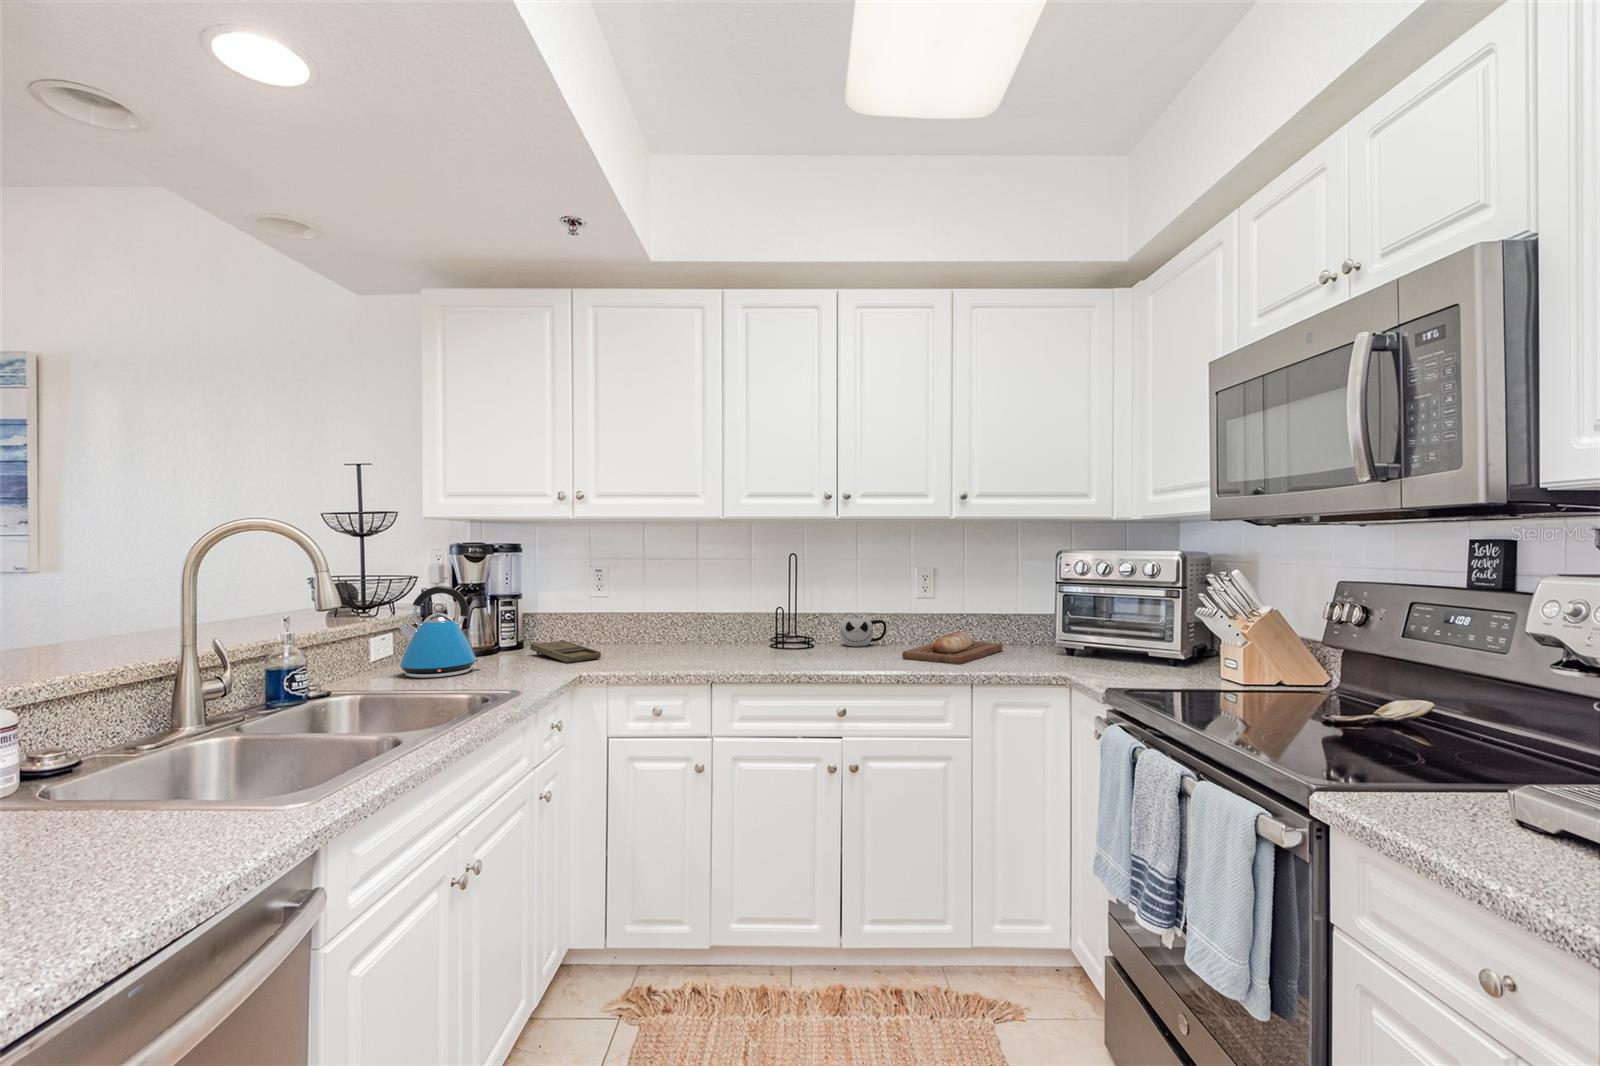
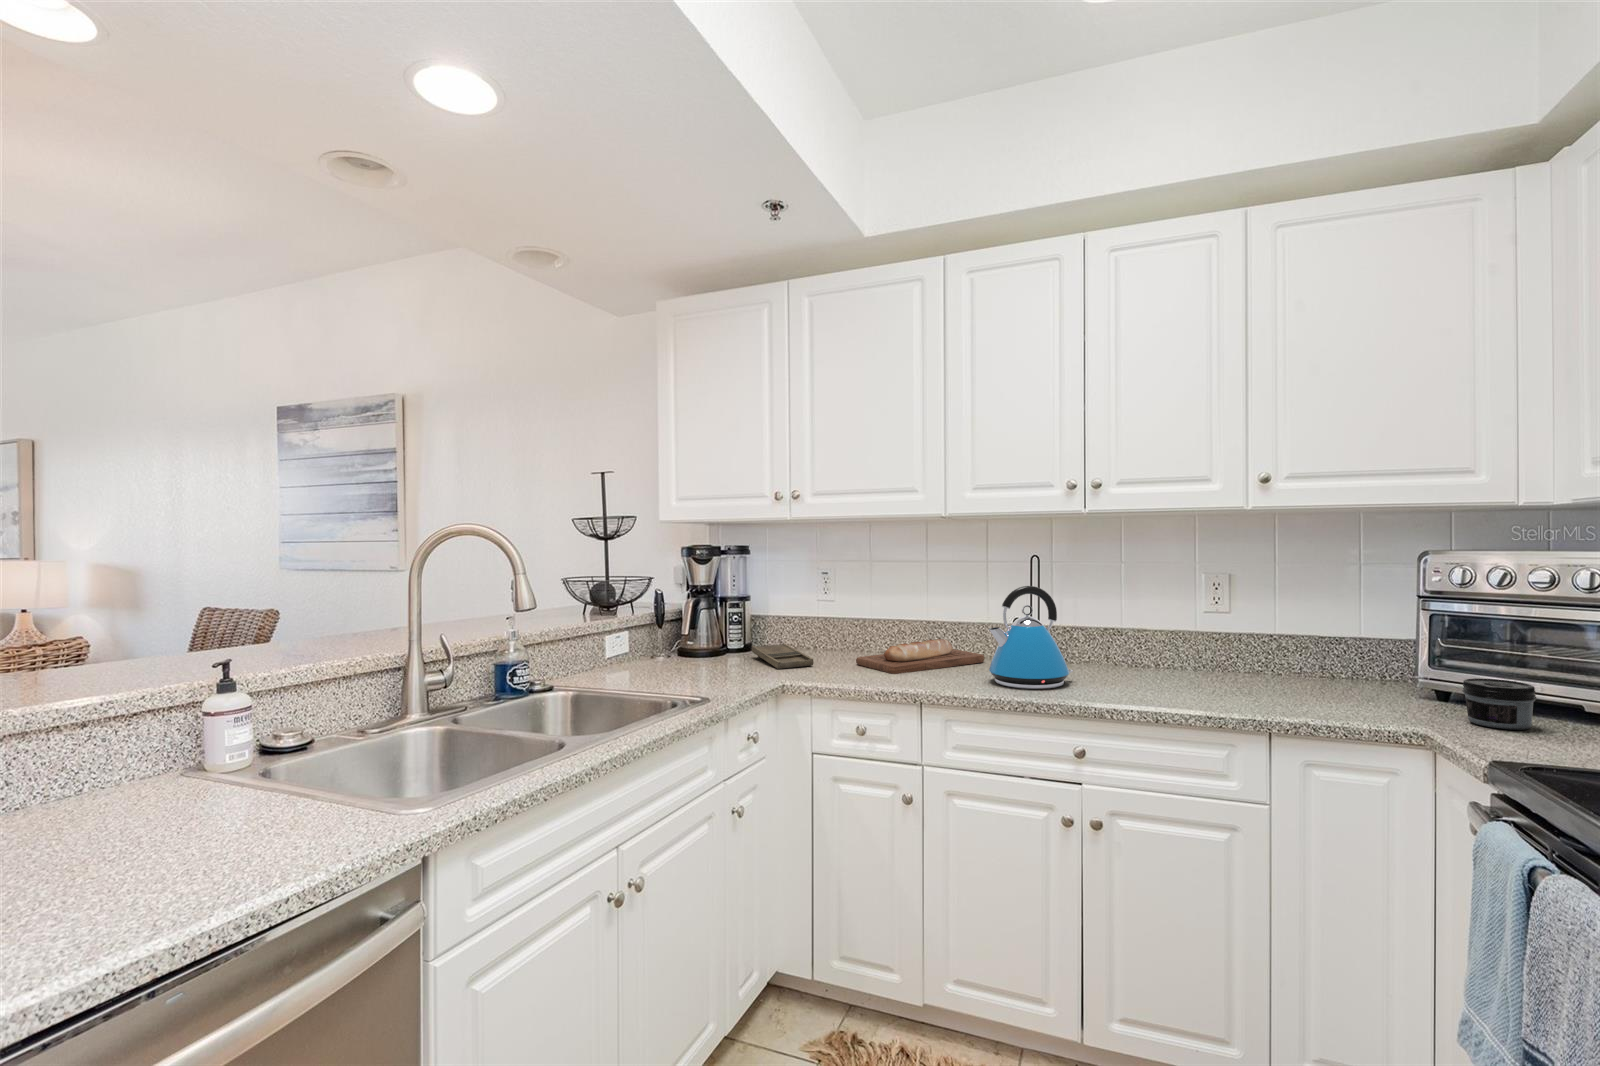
kettle: present [398,586,482,678] -> present [989,586,1073,689]
mug: present [840,617,886,646] -> none [1097,629,1160,668]
bread loaf: present [902,631,1003,664] -> present [856,639,984,674]
jar: none [1076,637,1113,668] -> present [1462,678,1536,730]

